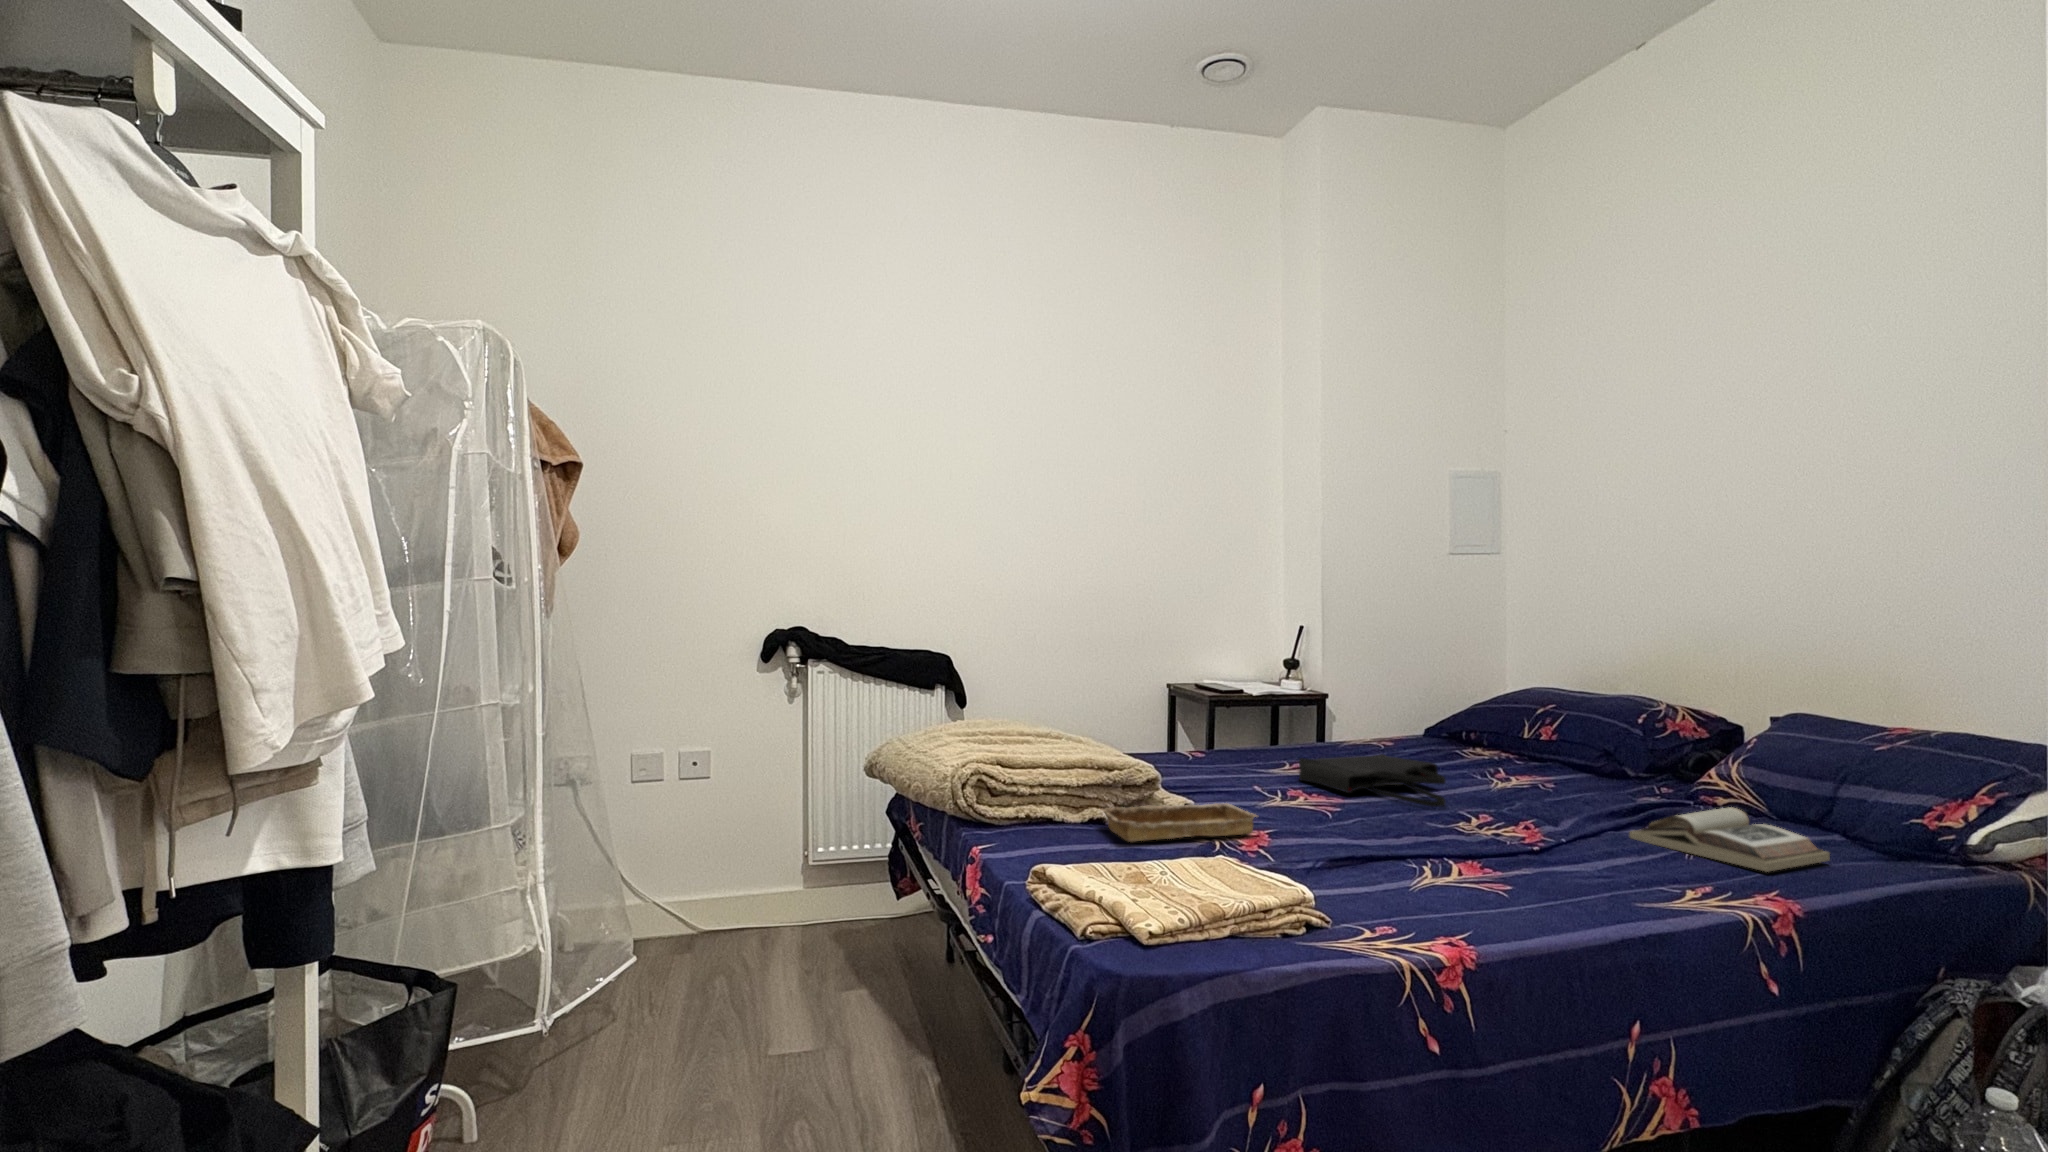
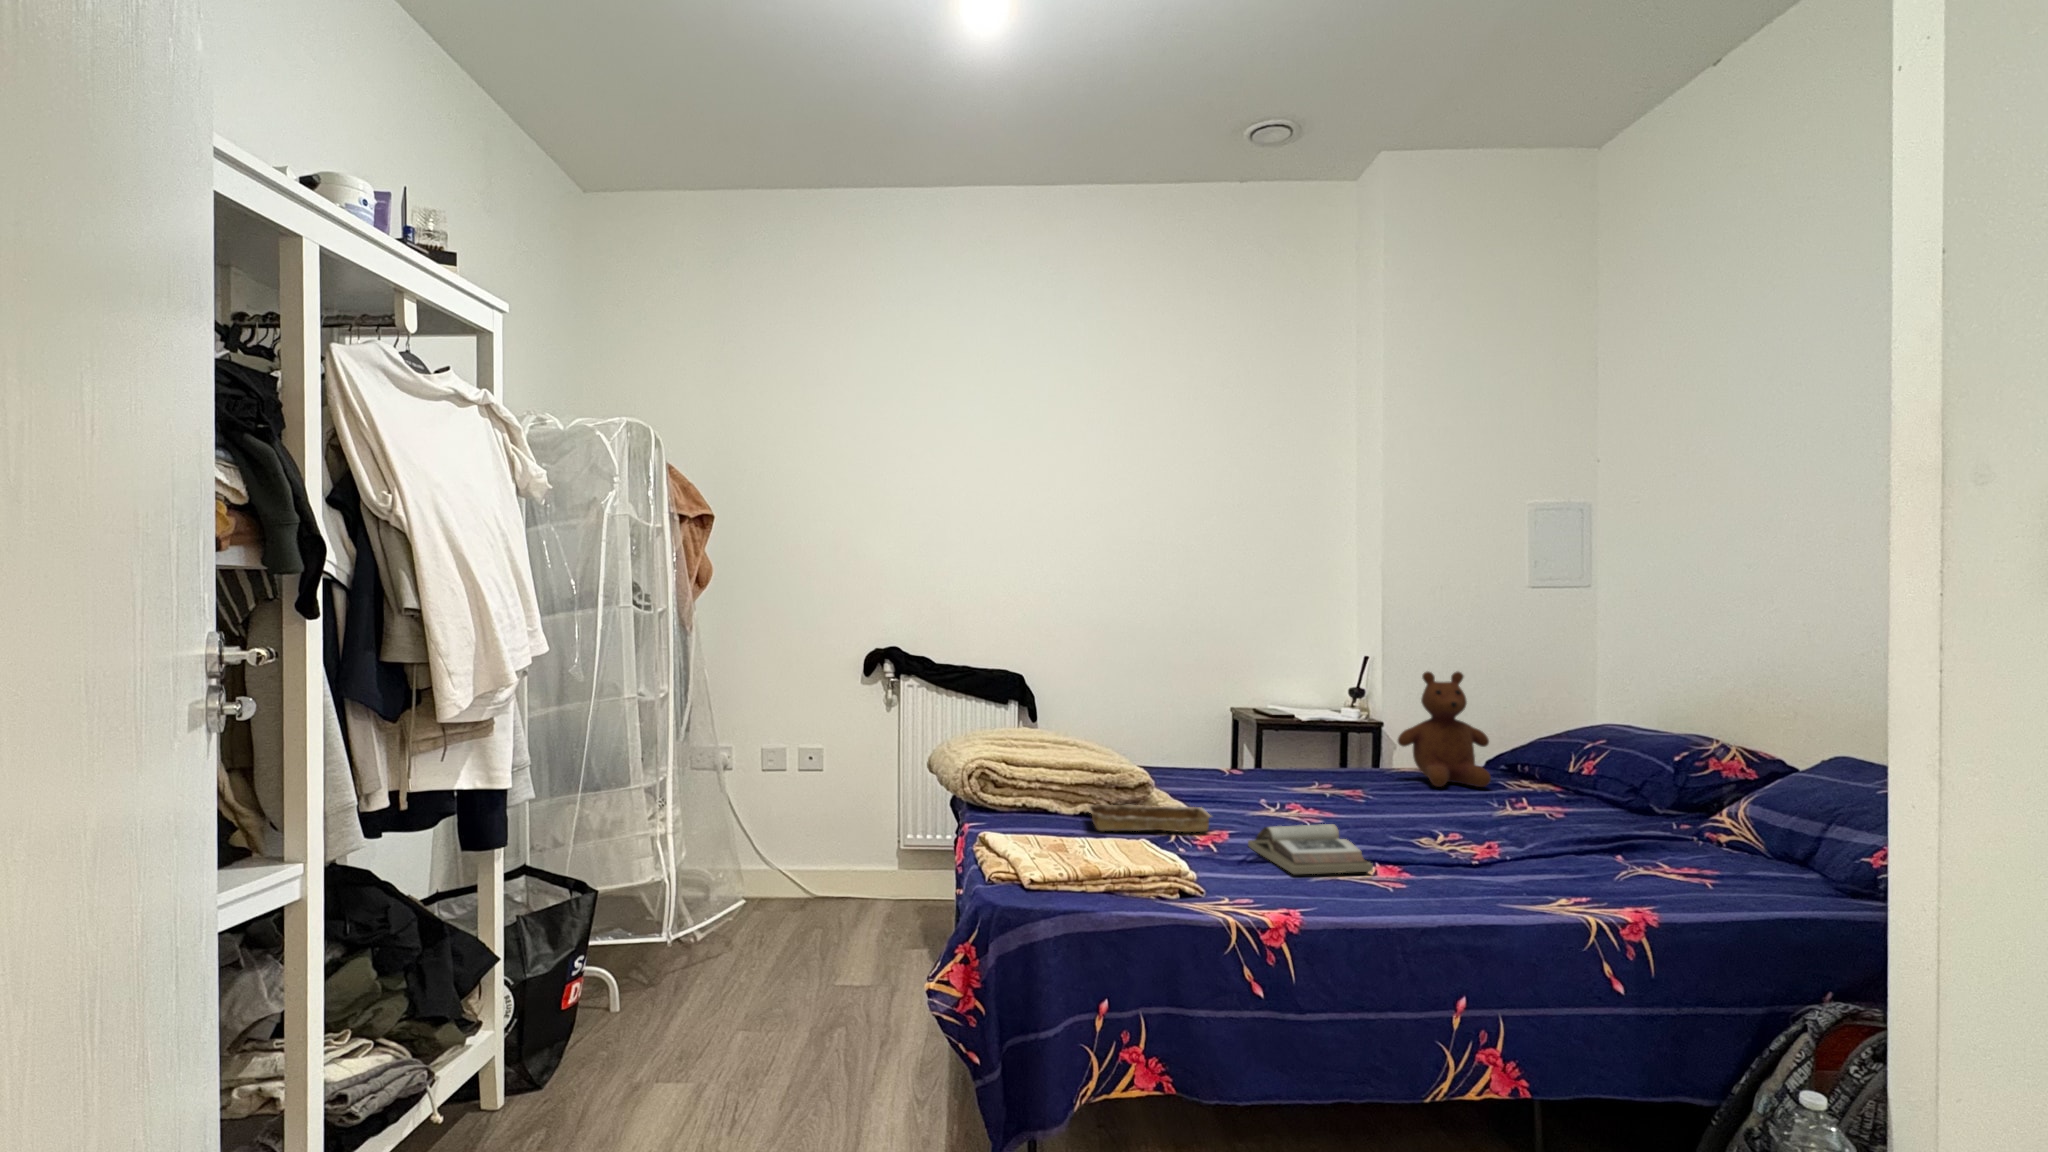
teddy bear: none [1364,637,1466,760] -> present [1398,672,1491,787]
tote bag: present [1299,754,1446,807] -> none [1304,777,1426,823]
book: present [1629,807,1830,872] -> present [1248,824,1373,874]

